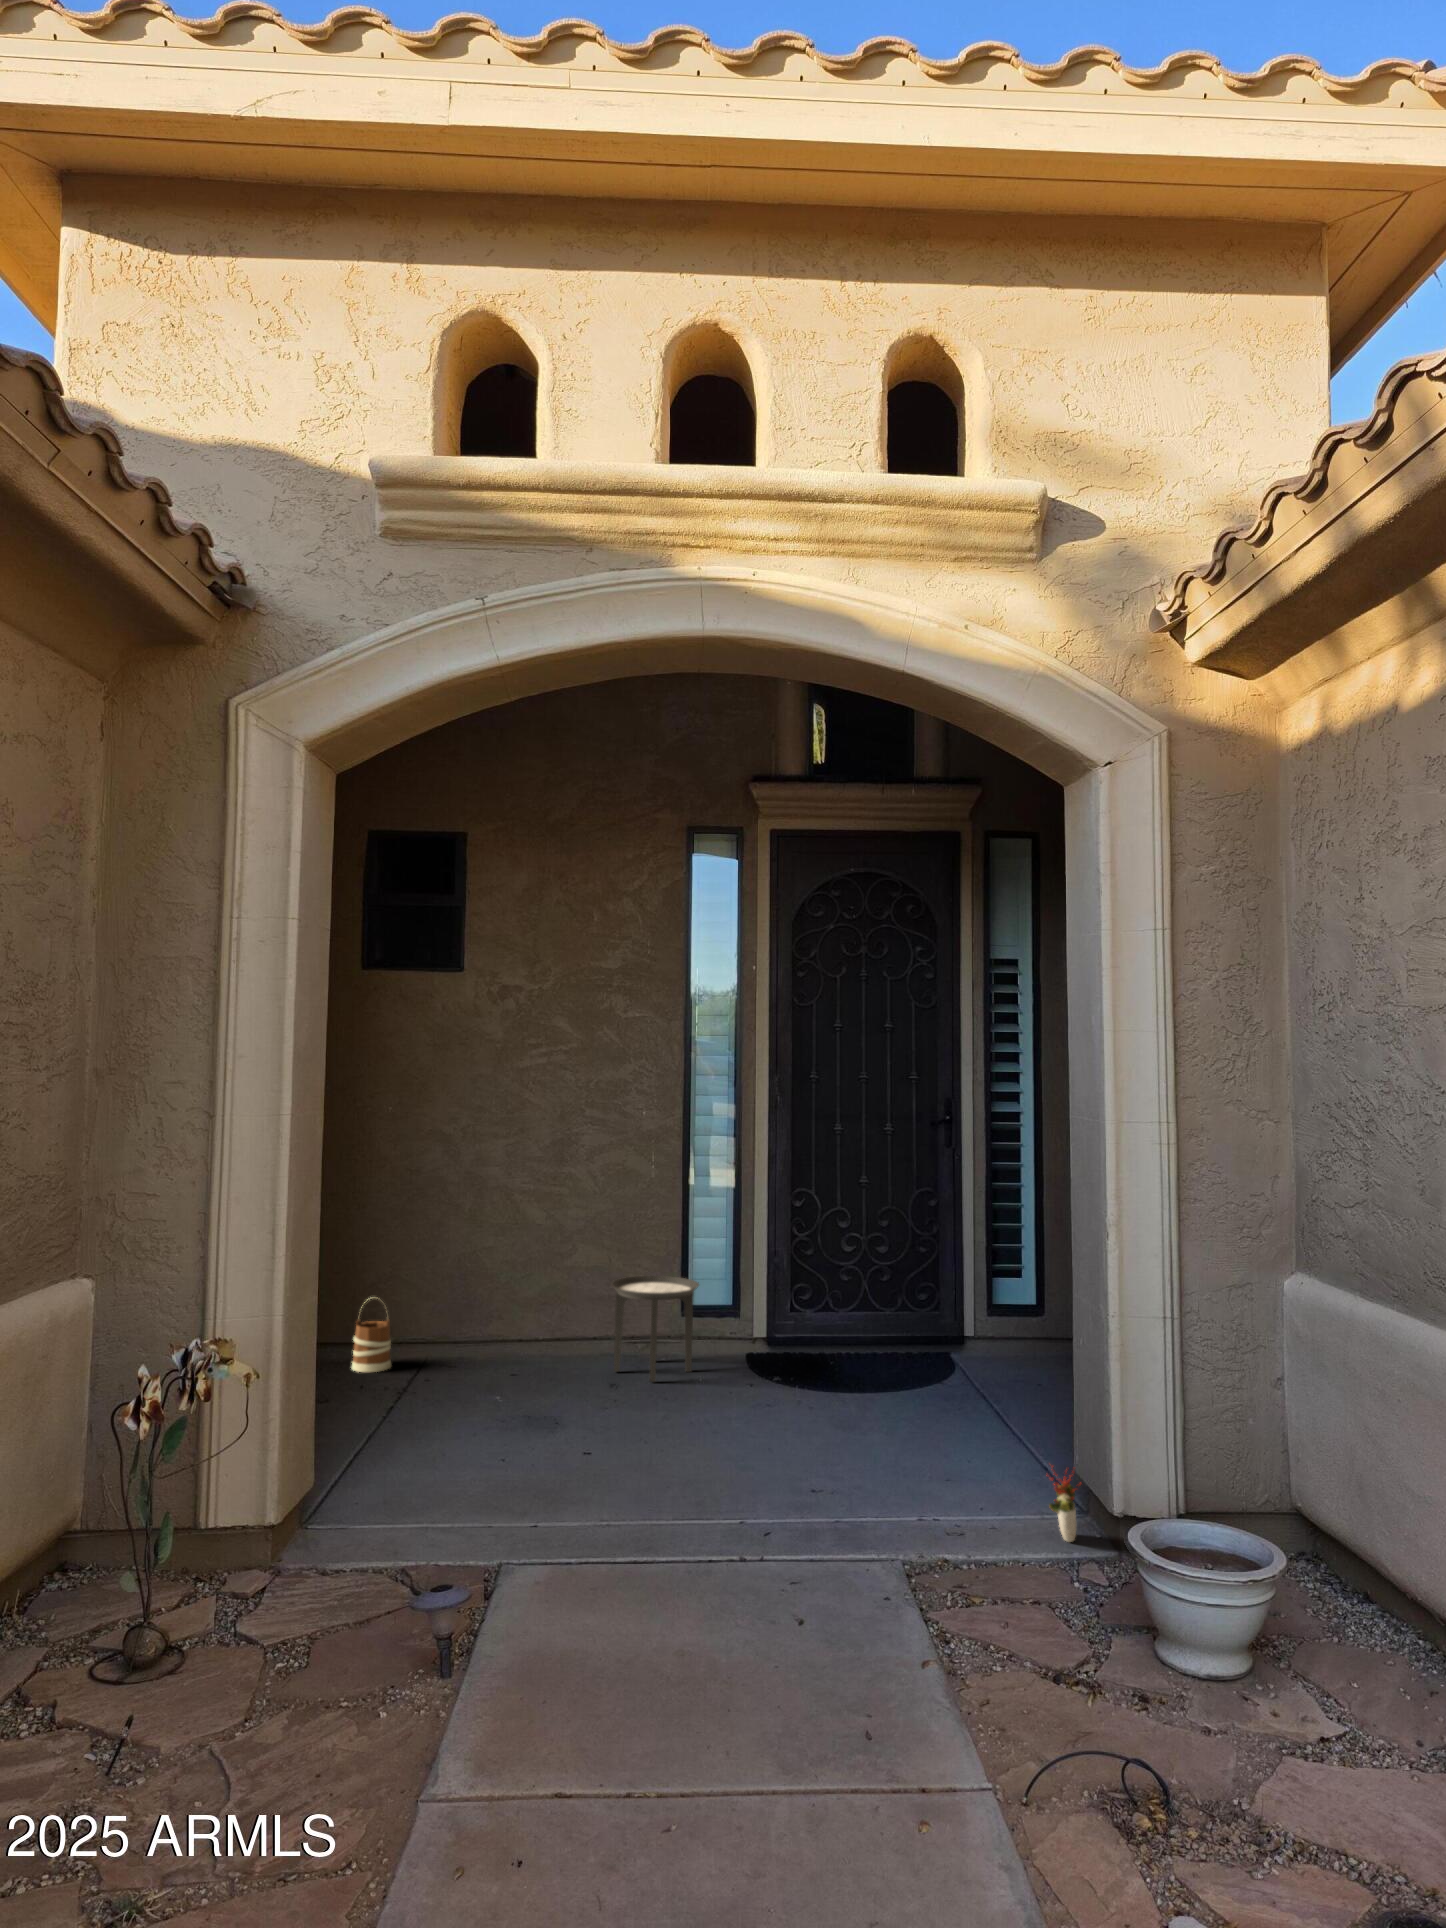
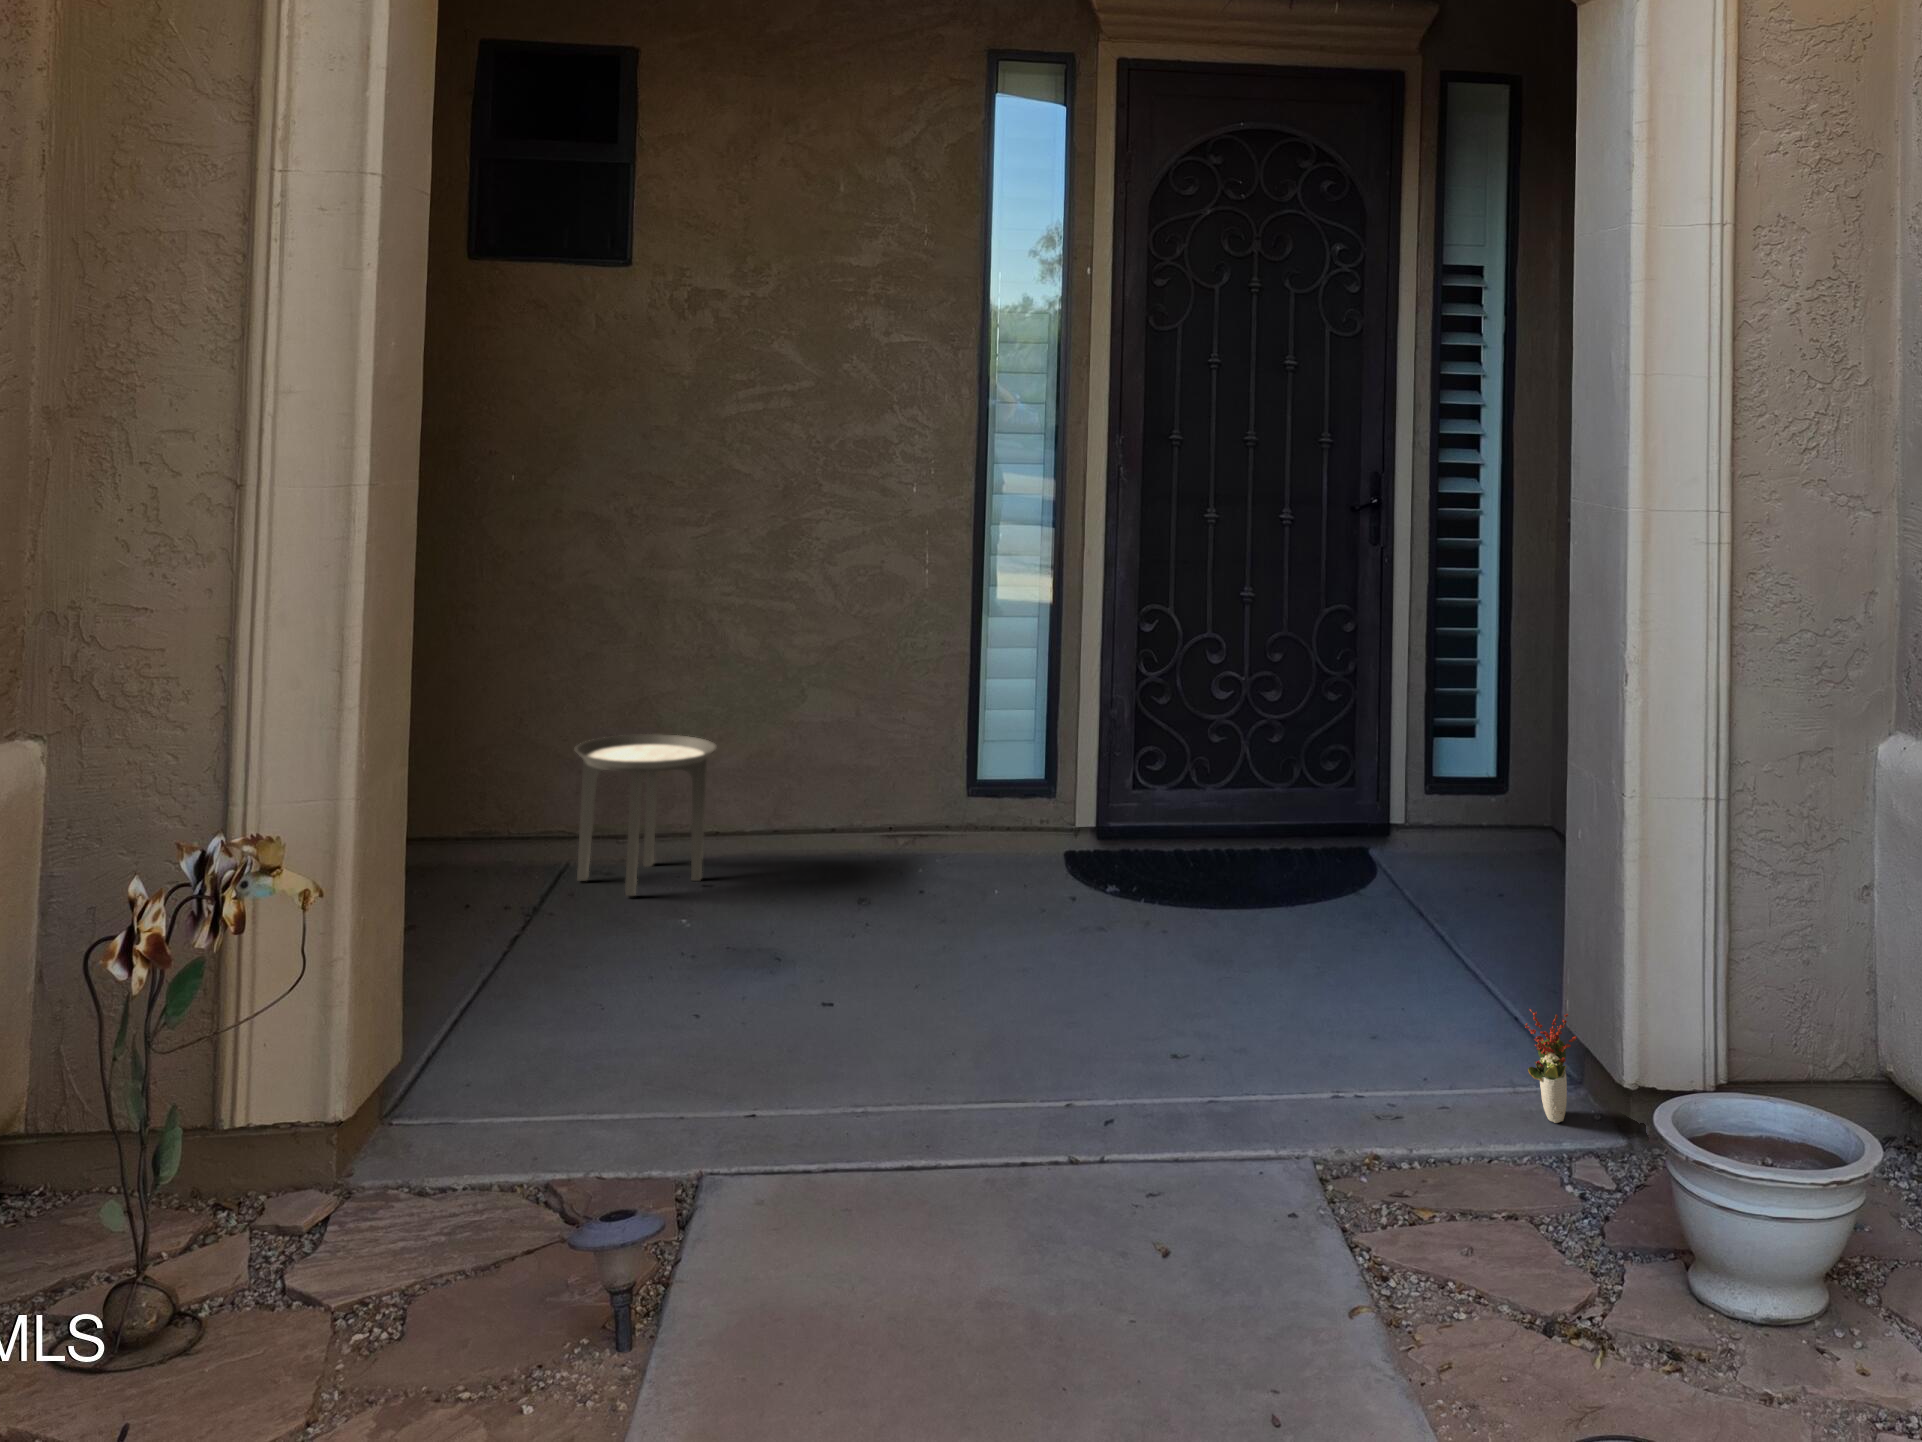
side table: present [611,1276,699,1382] -> present [575,734,717,896]
wooden bucket: present [352,1305,391,1372] -> none [465,764,529,878]

